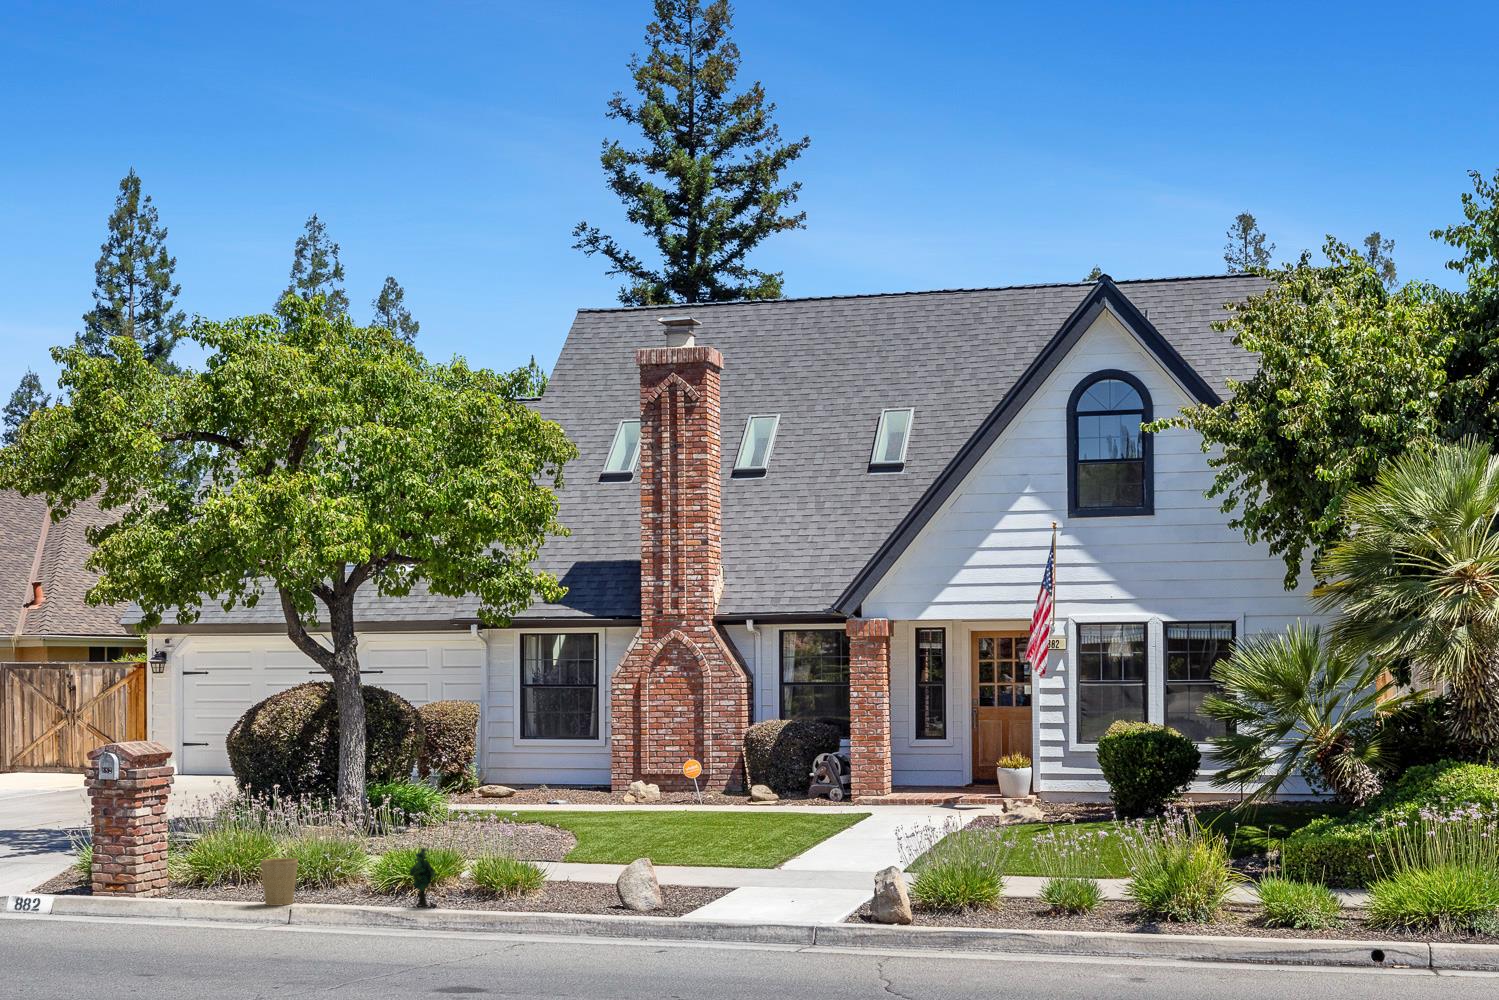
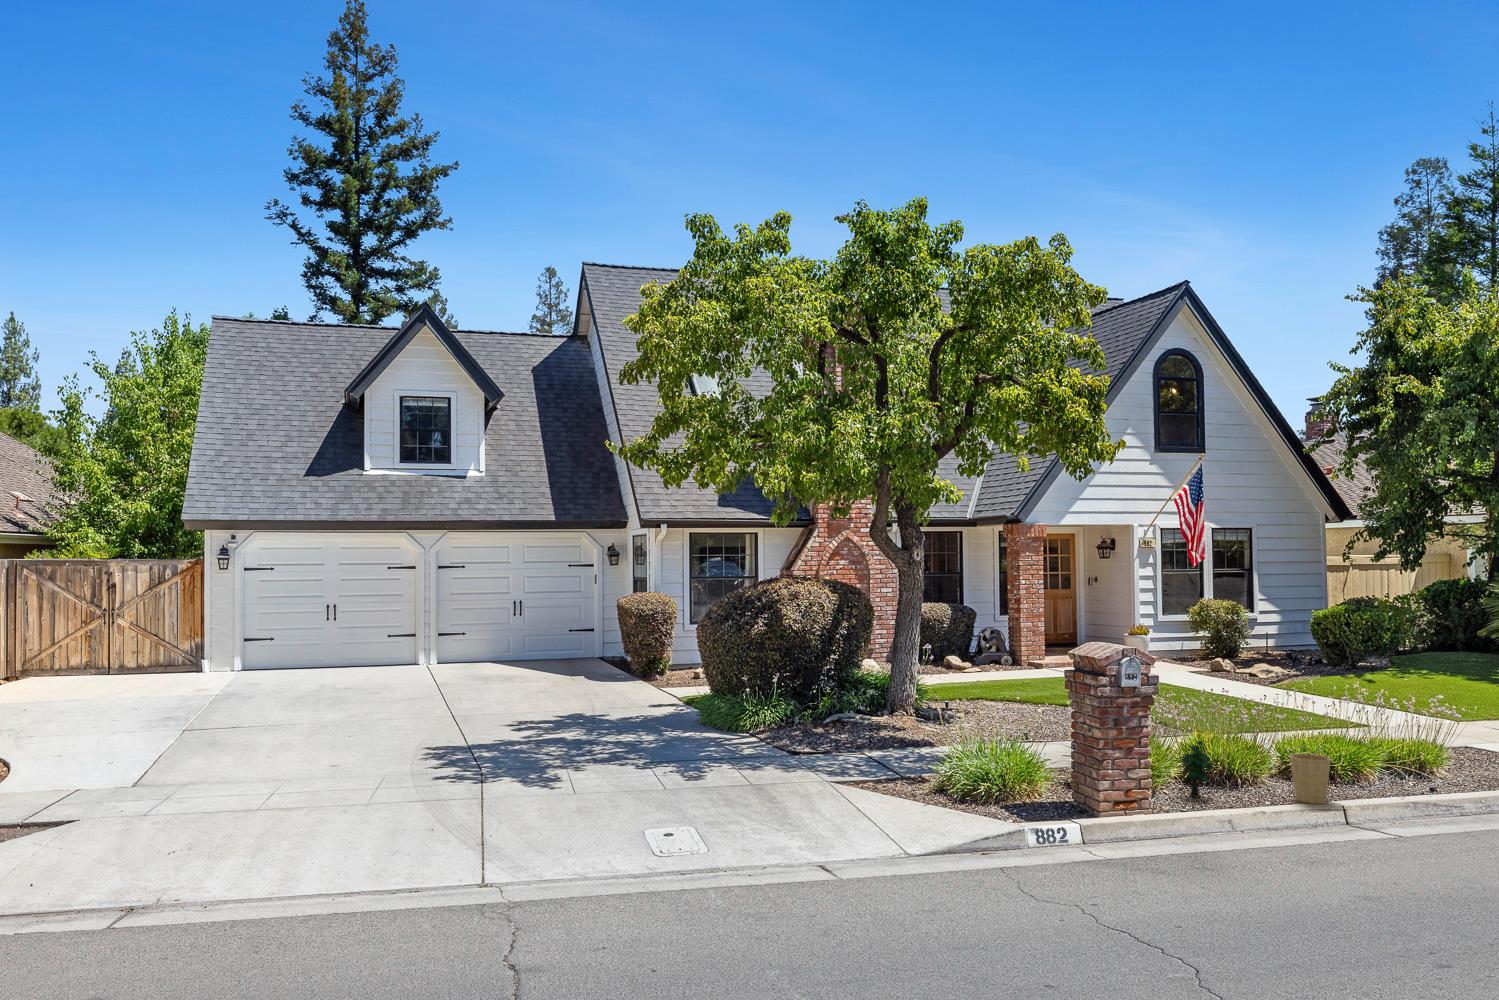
decorative plant: present [410,848,436,906] -> present [1180,741,1213,797]

